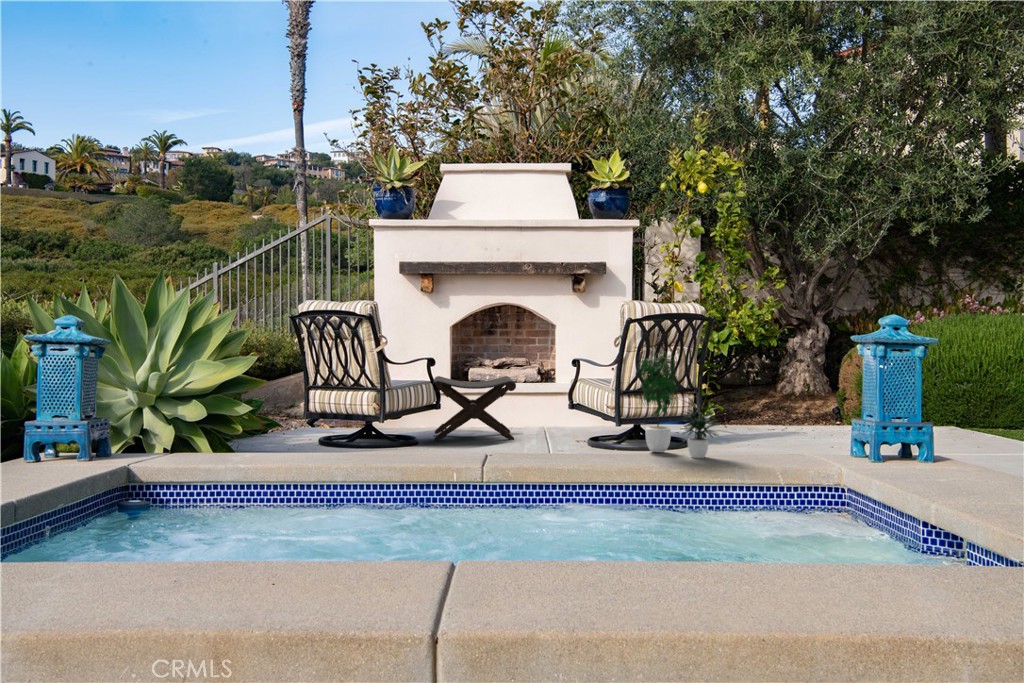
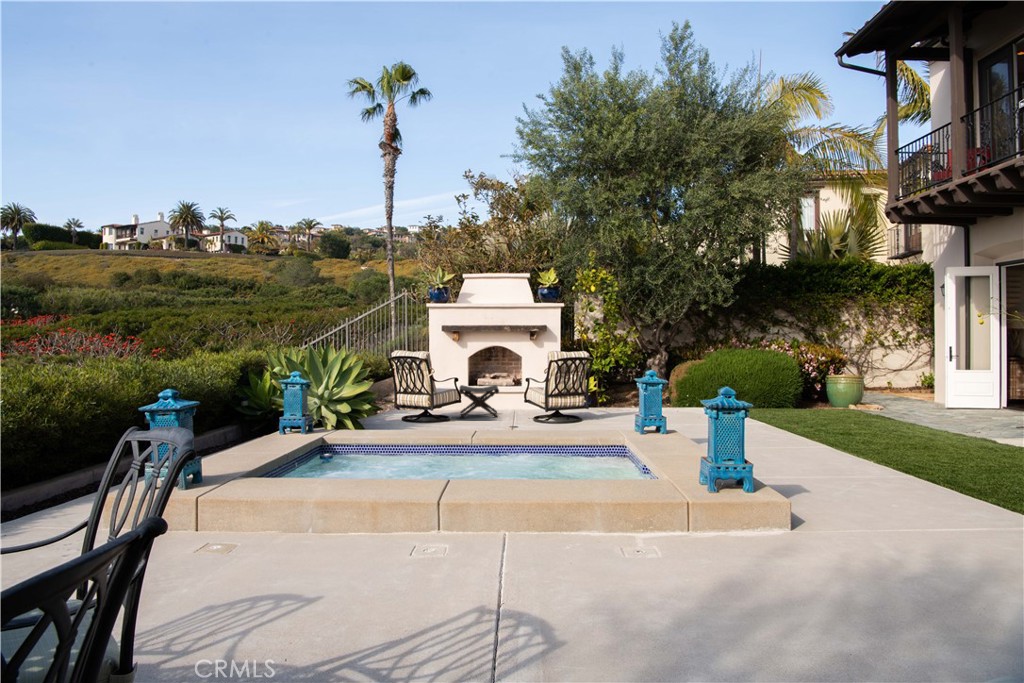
potted plant: present [638,353,718,458] -> none [553,377,592,430]

